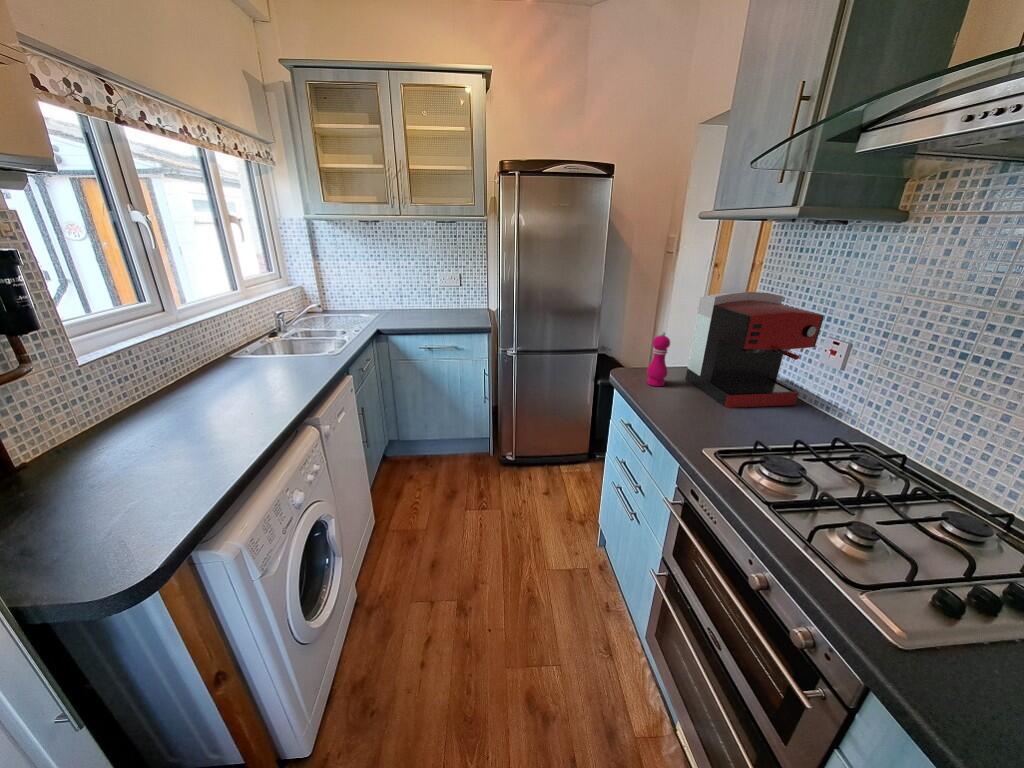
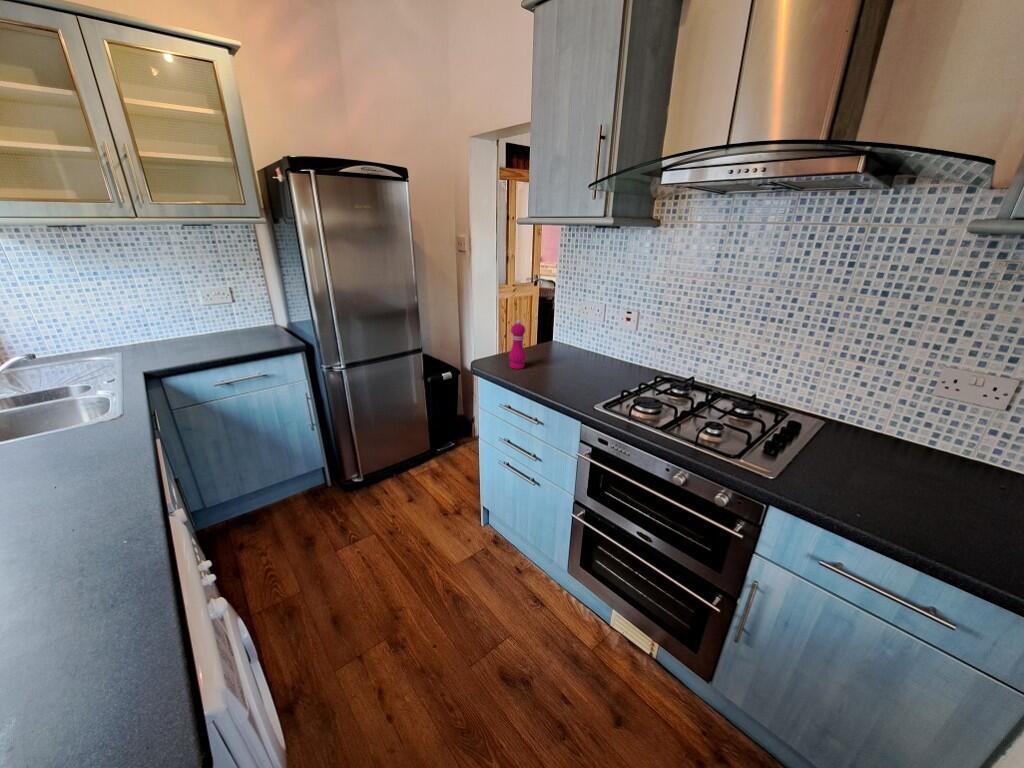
coffee maker: present [685,292,823,408] -> none [532,280,622,374]

